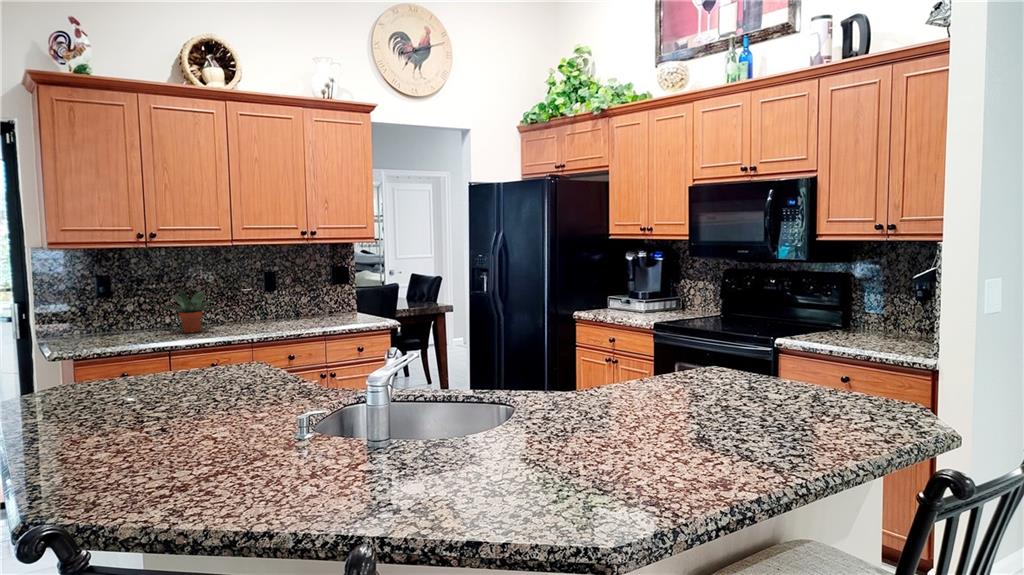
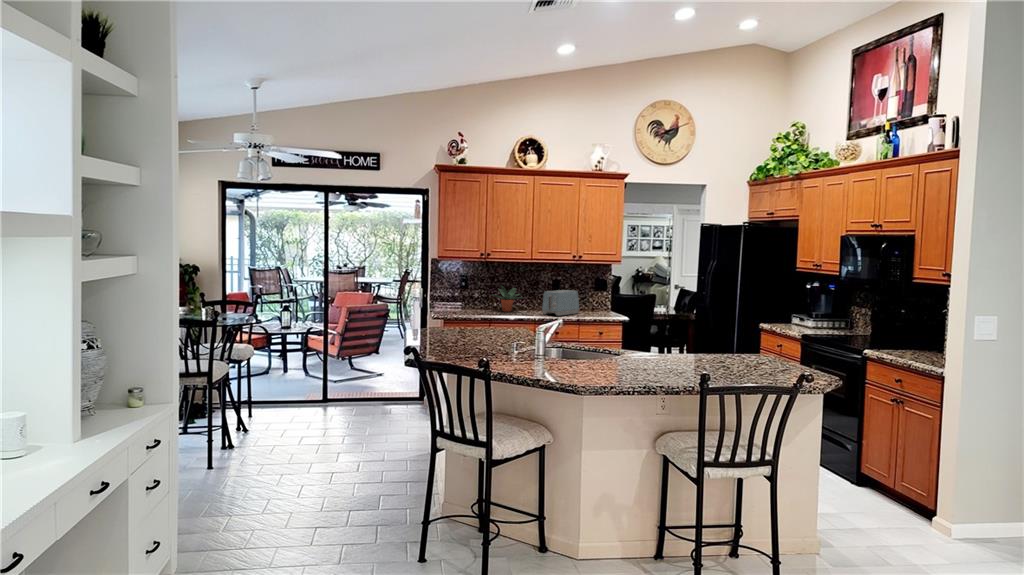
toaster: none [256,288,315,330] -> present [542,290,579,316]

